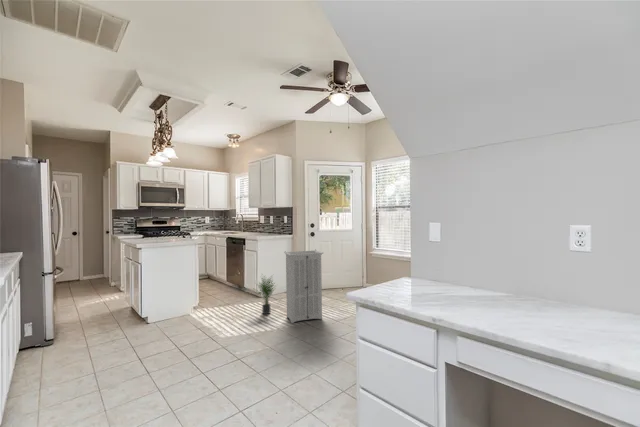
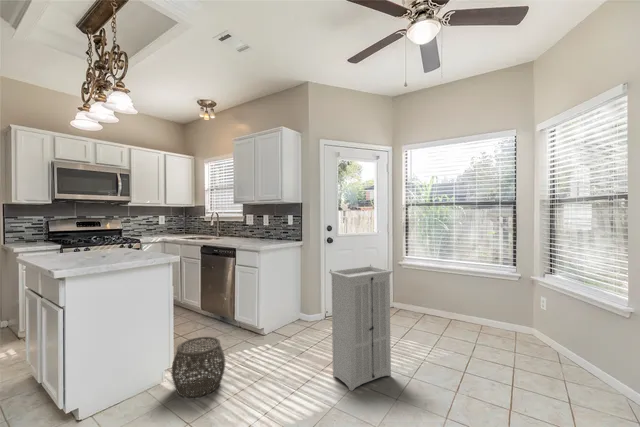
potted plant: present [259,278,274,314] -> none [268,303,314,372]
woven basket: none [194,289,224,320] -> present [172,337,225,398]

